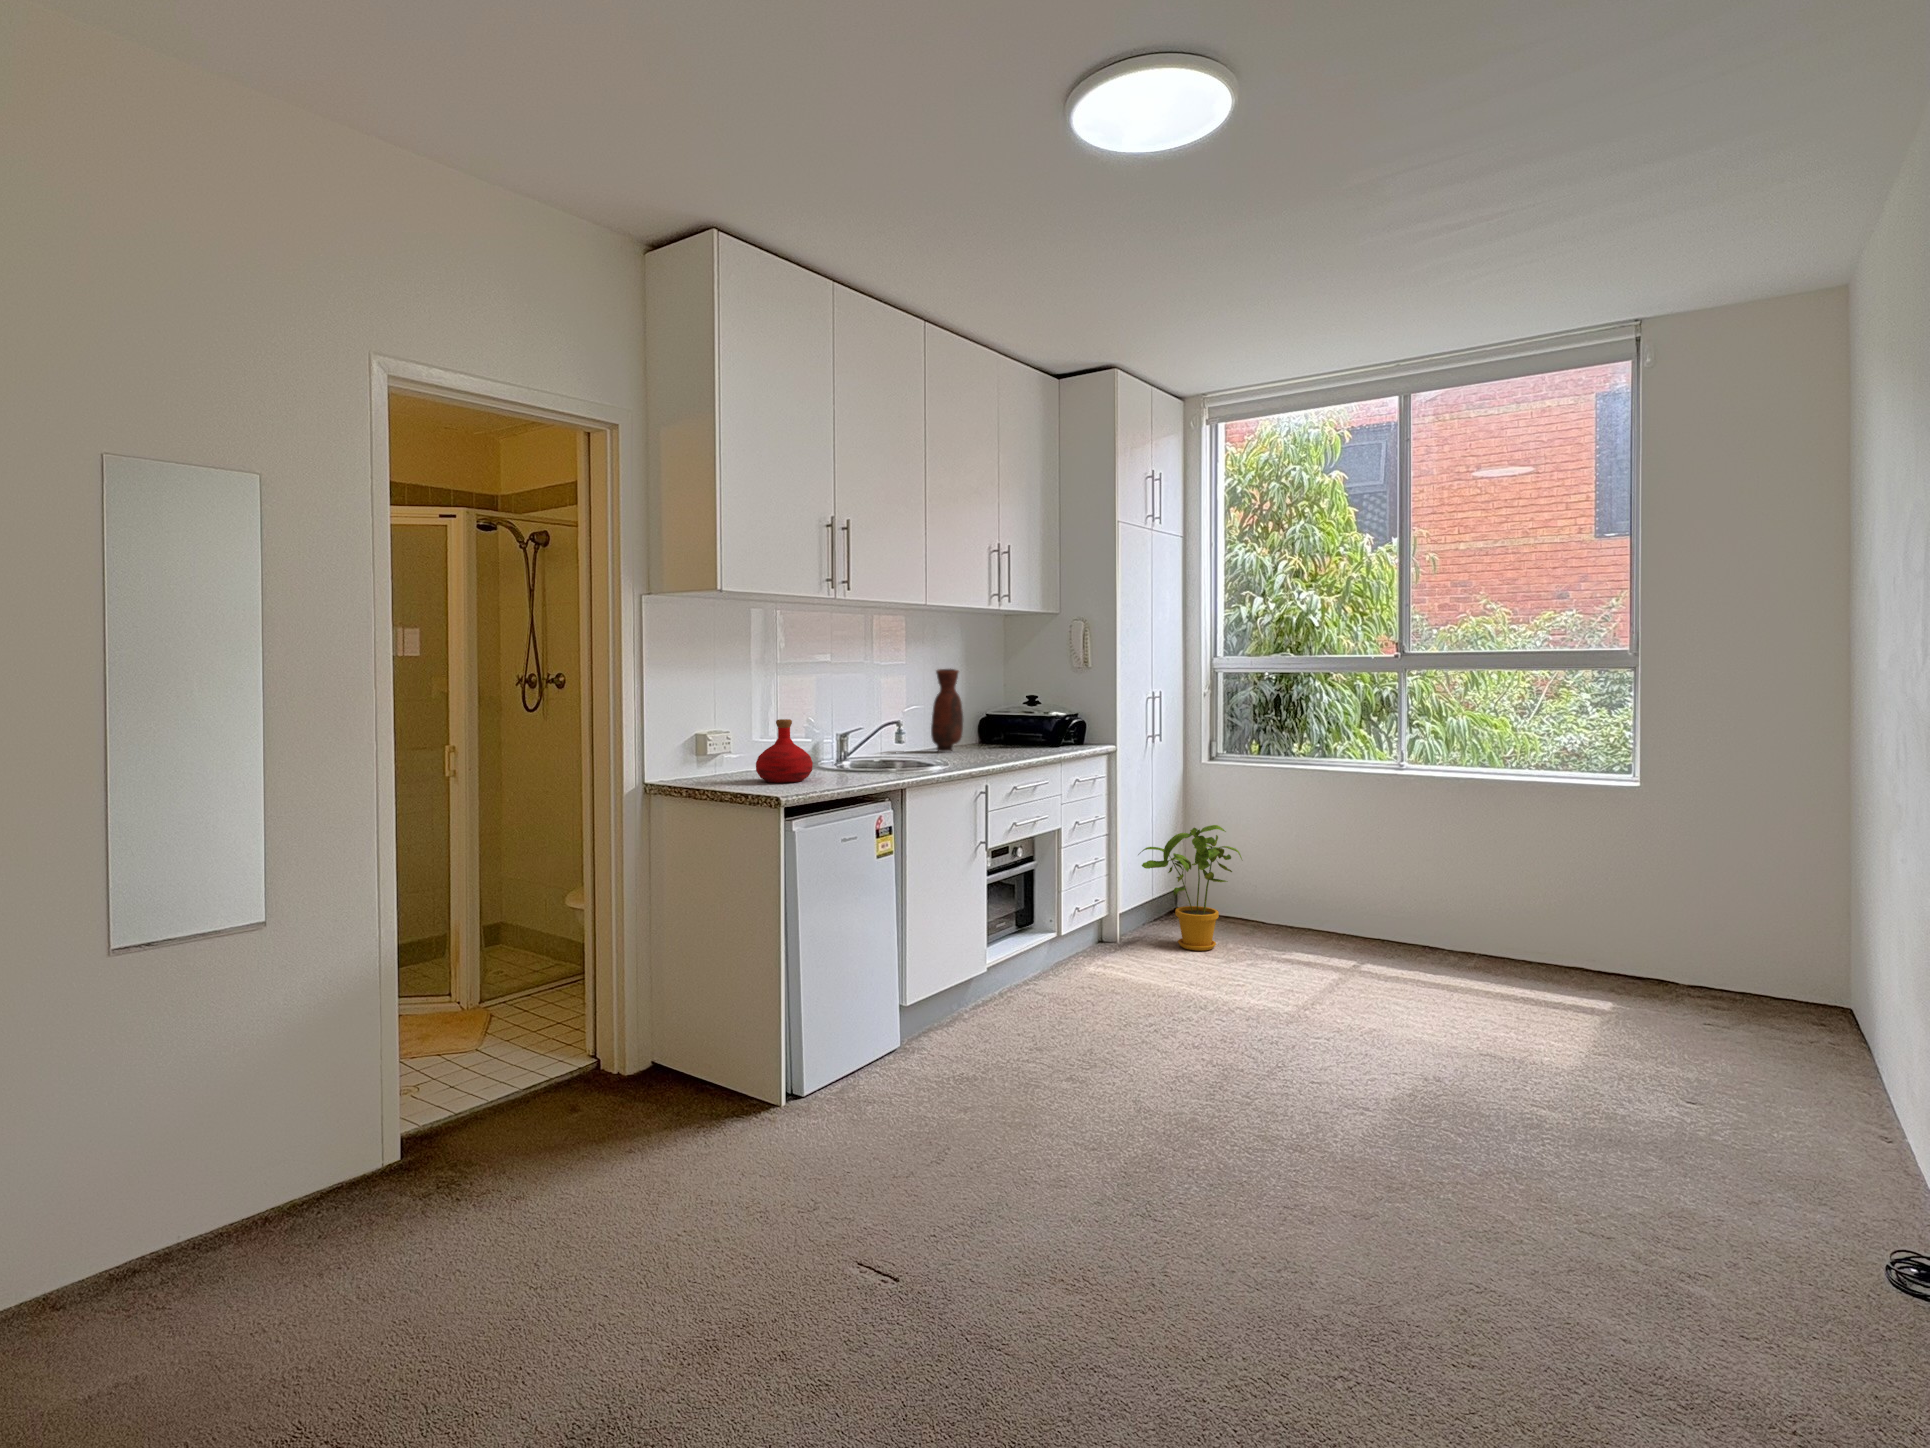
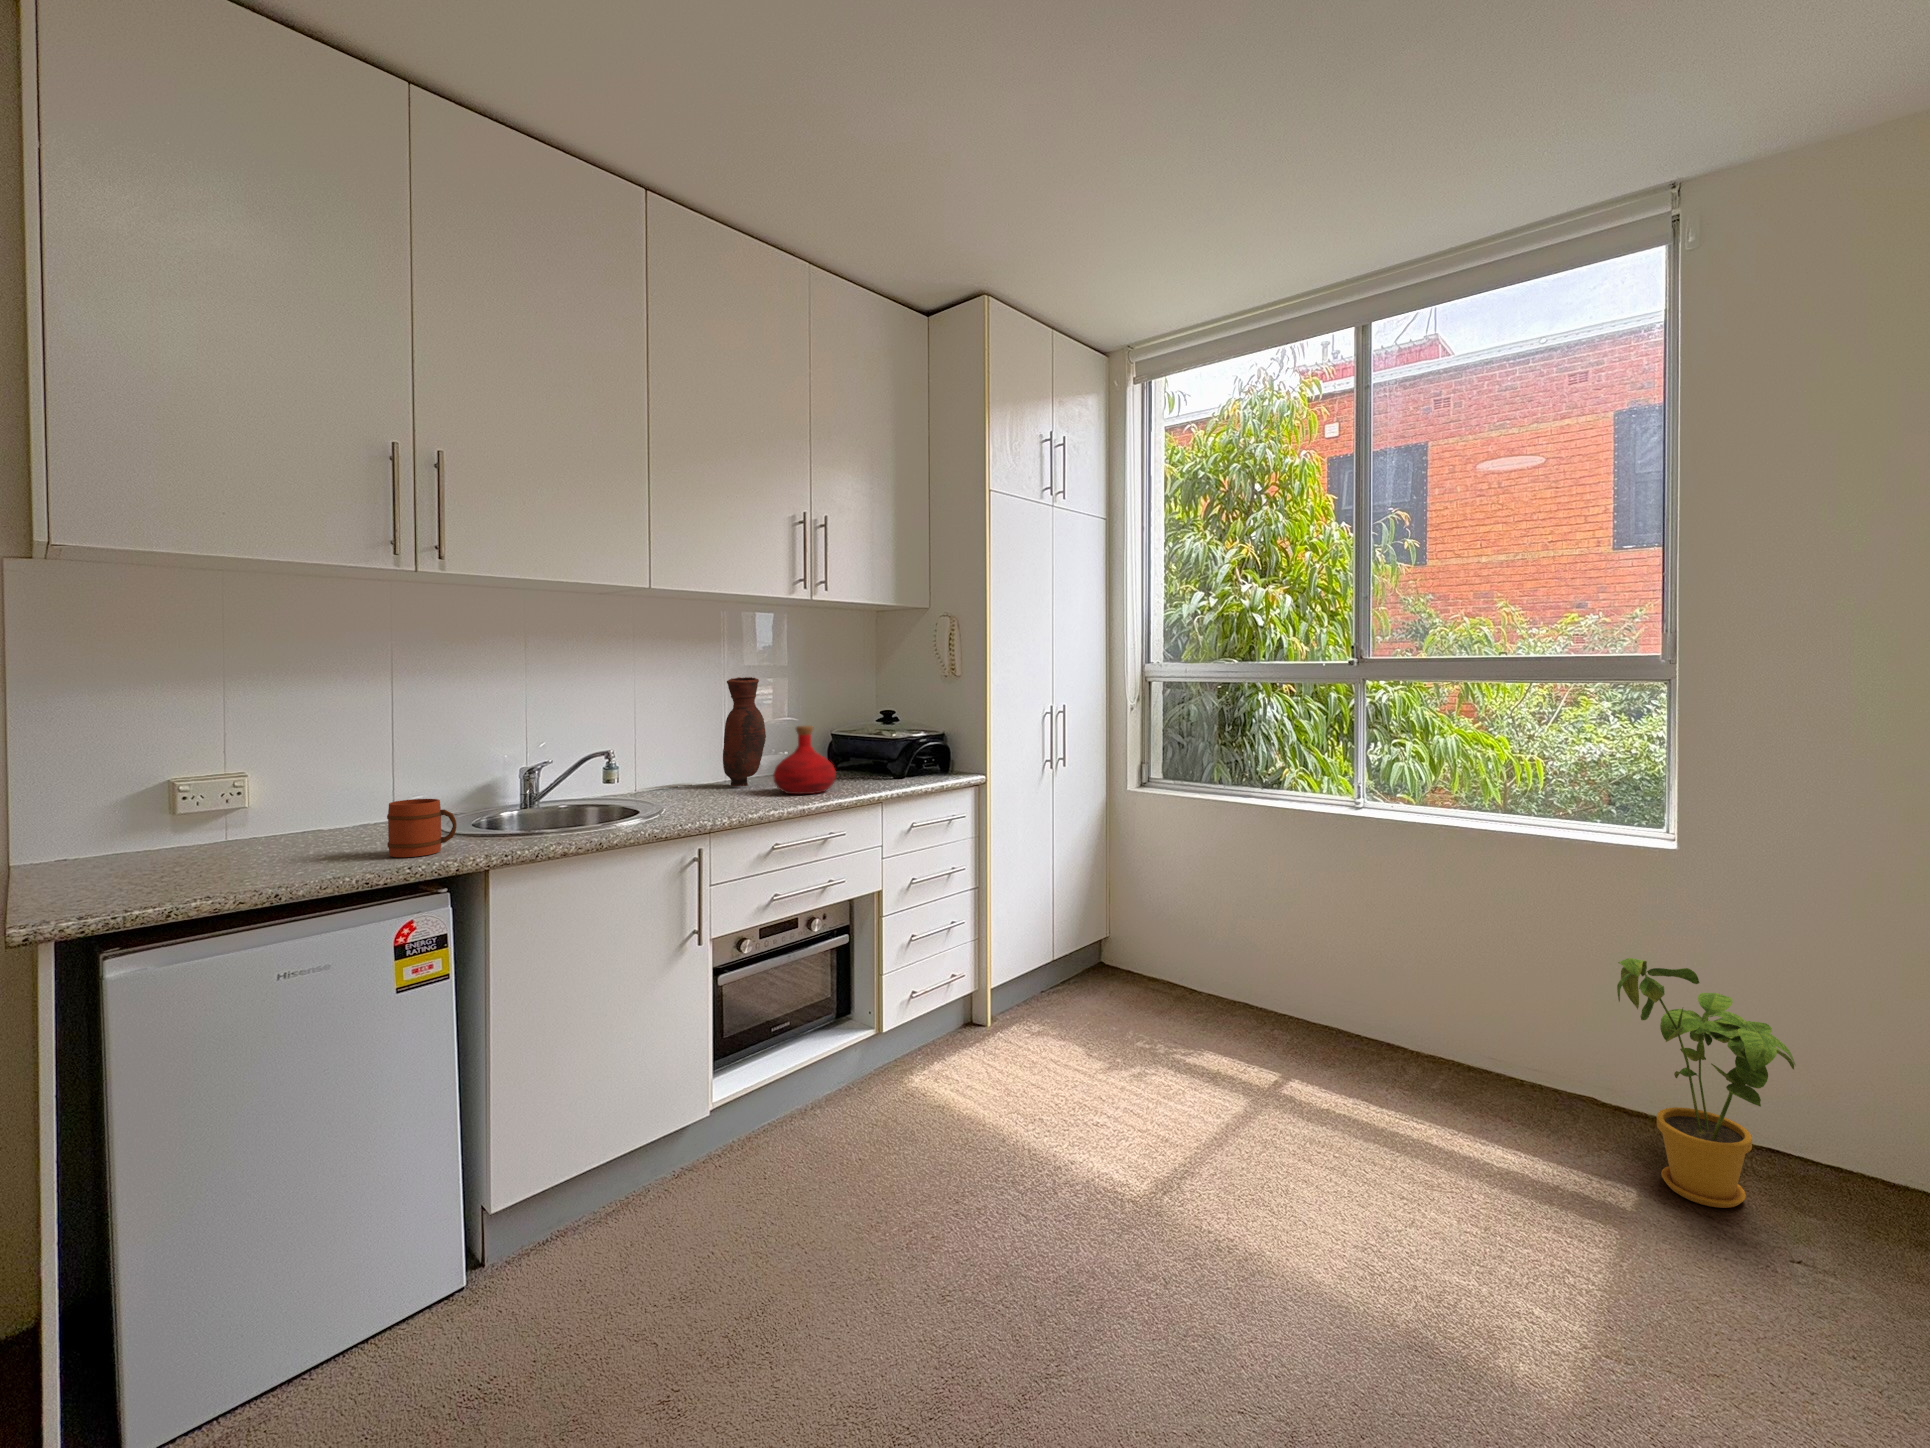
bottle: present [756,719,813,783] -> present [773,726,836,794]
mug: none [847,747,881,782] -> present [387,799,457,857]
house plant: present [1138,825,1242,951] -> present [1617,958,1795,1208]

